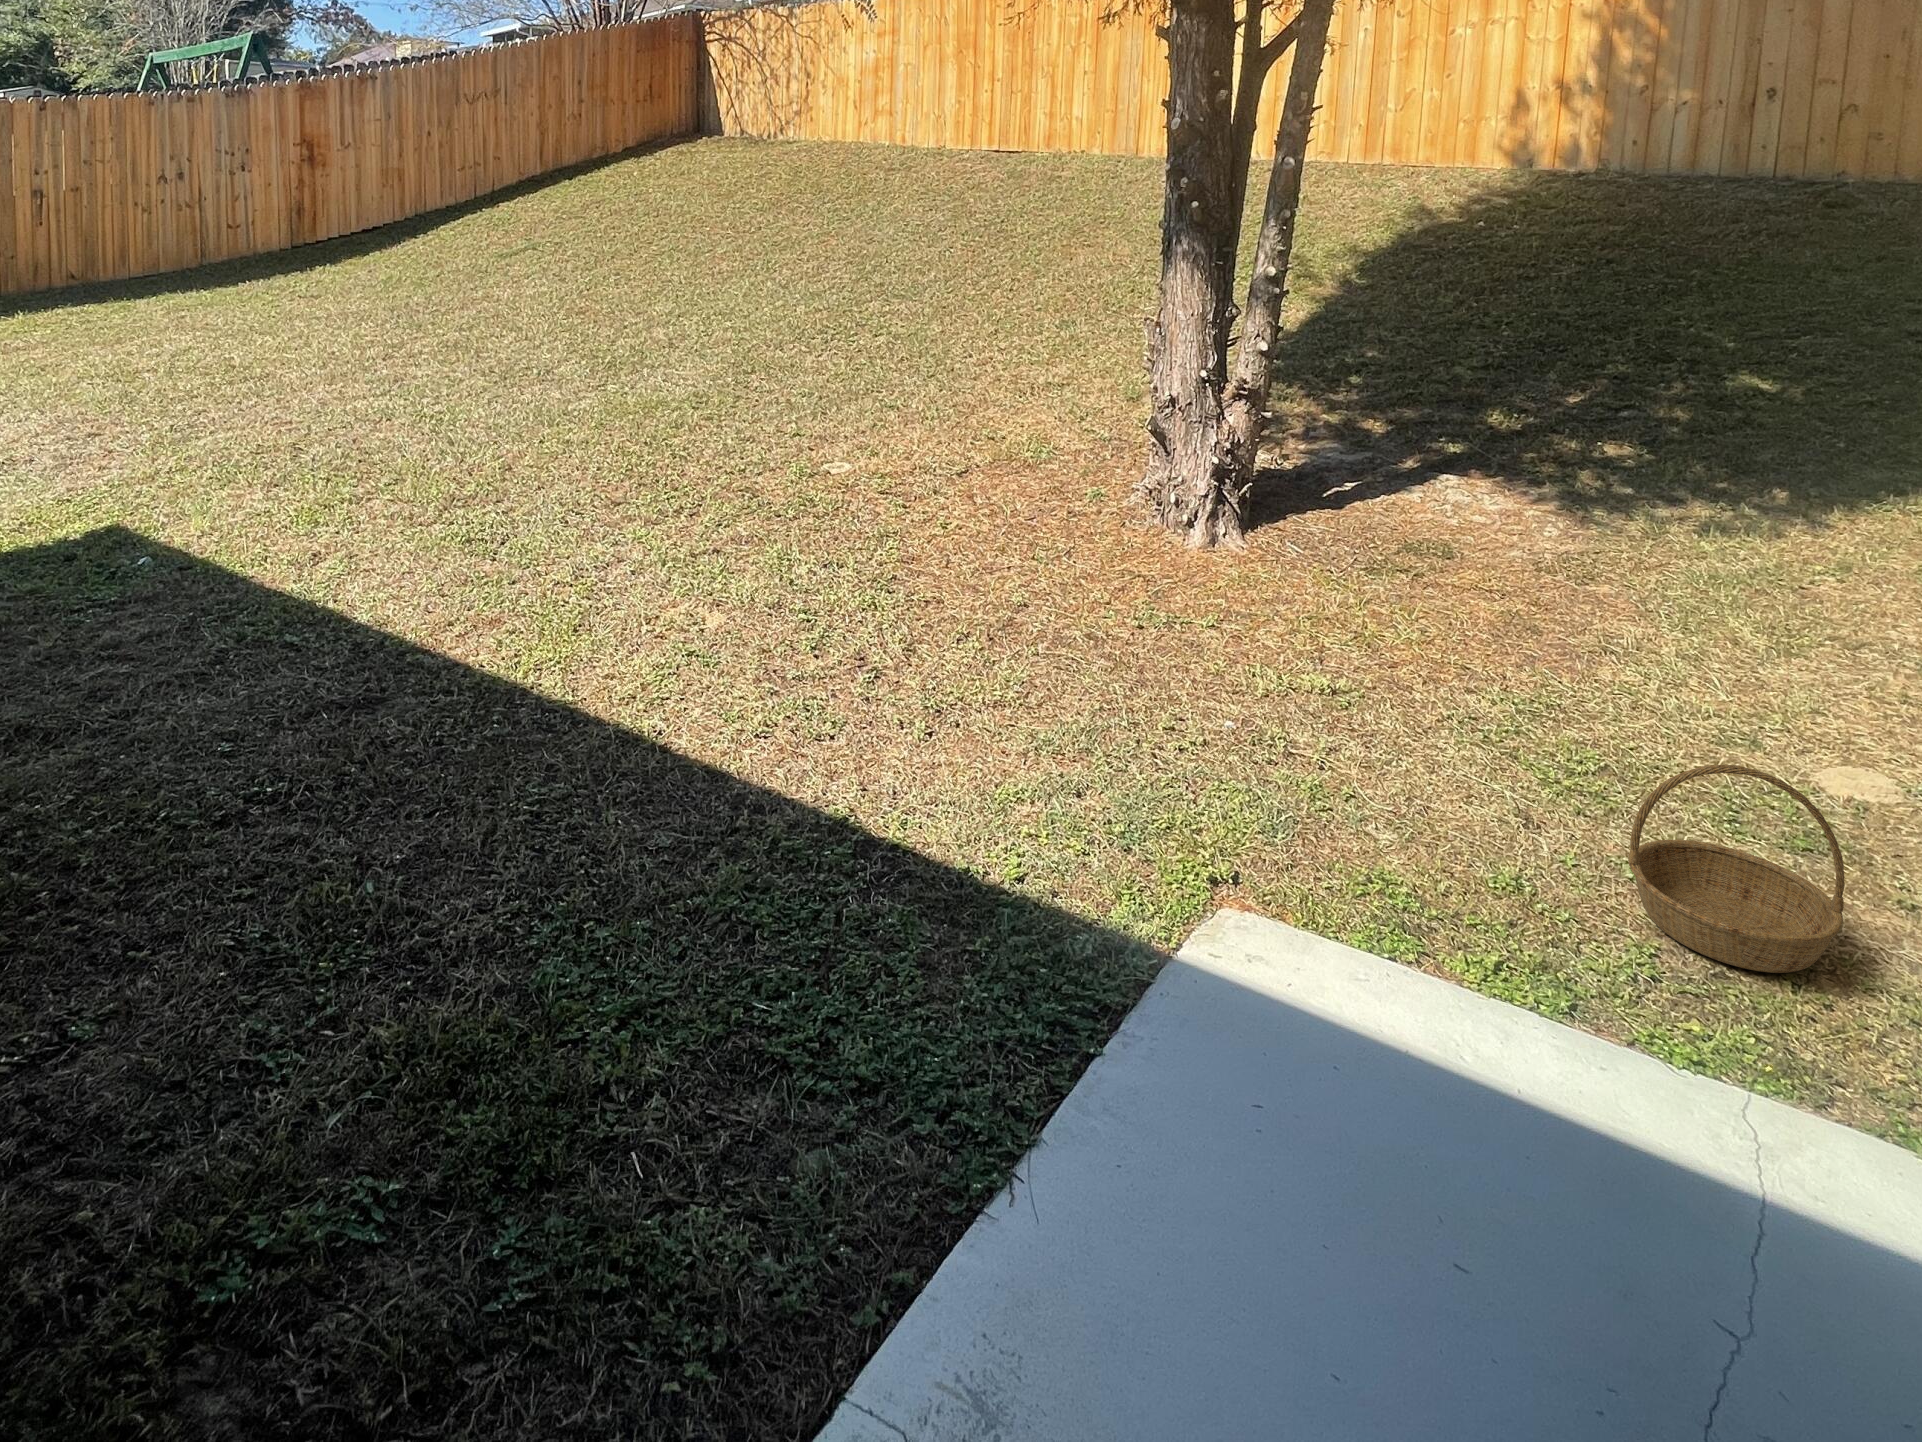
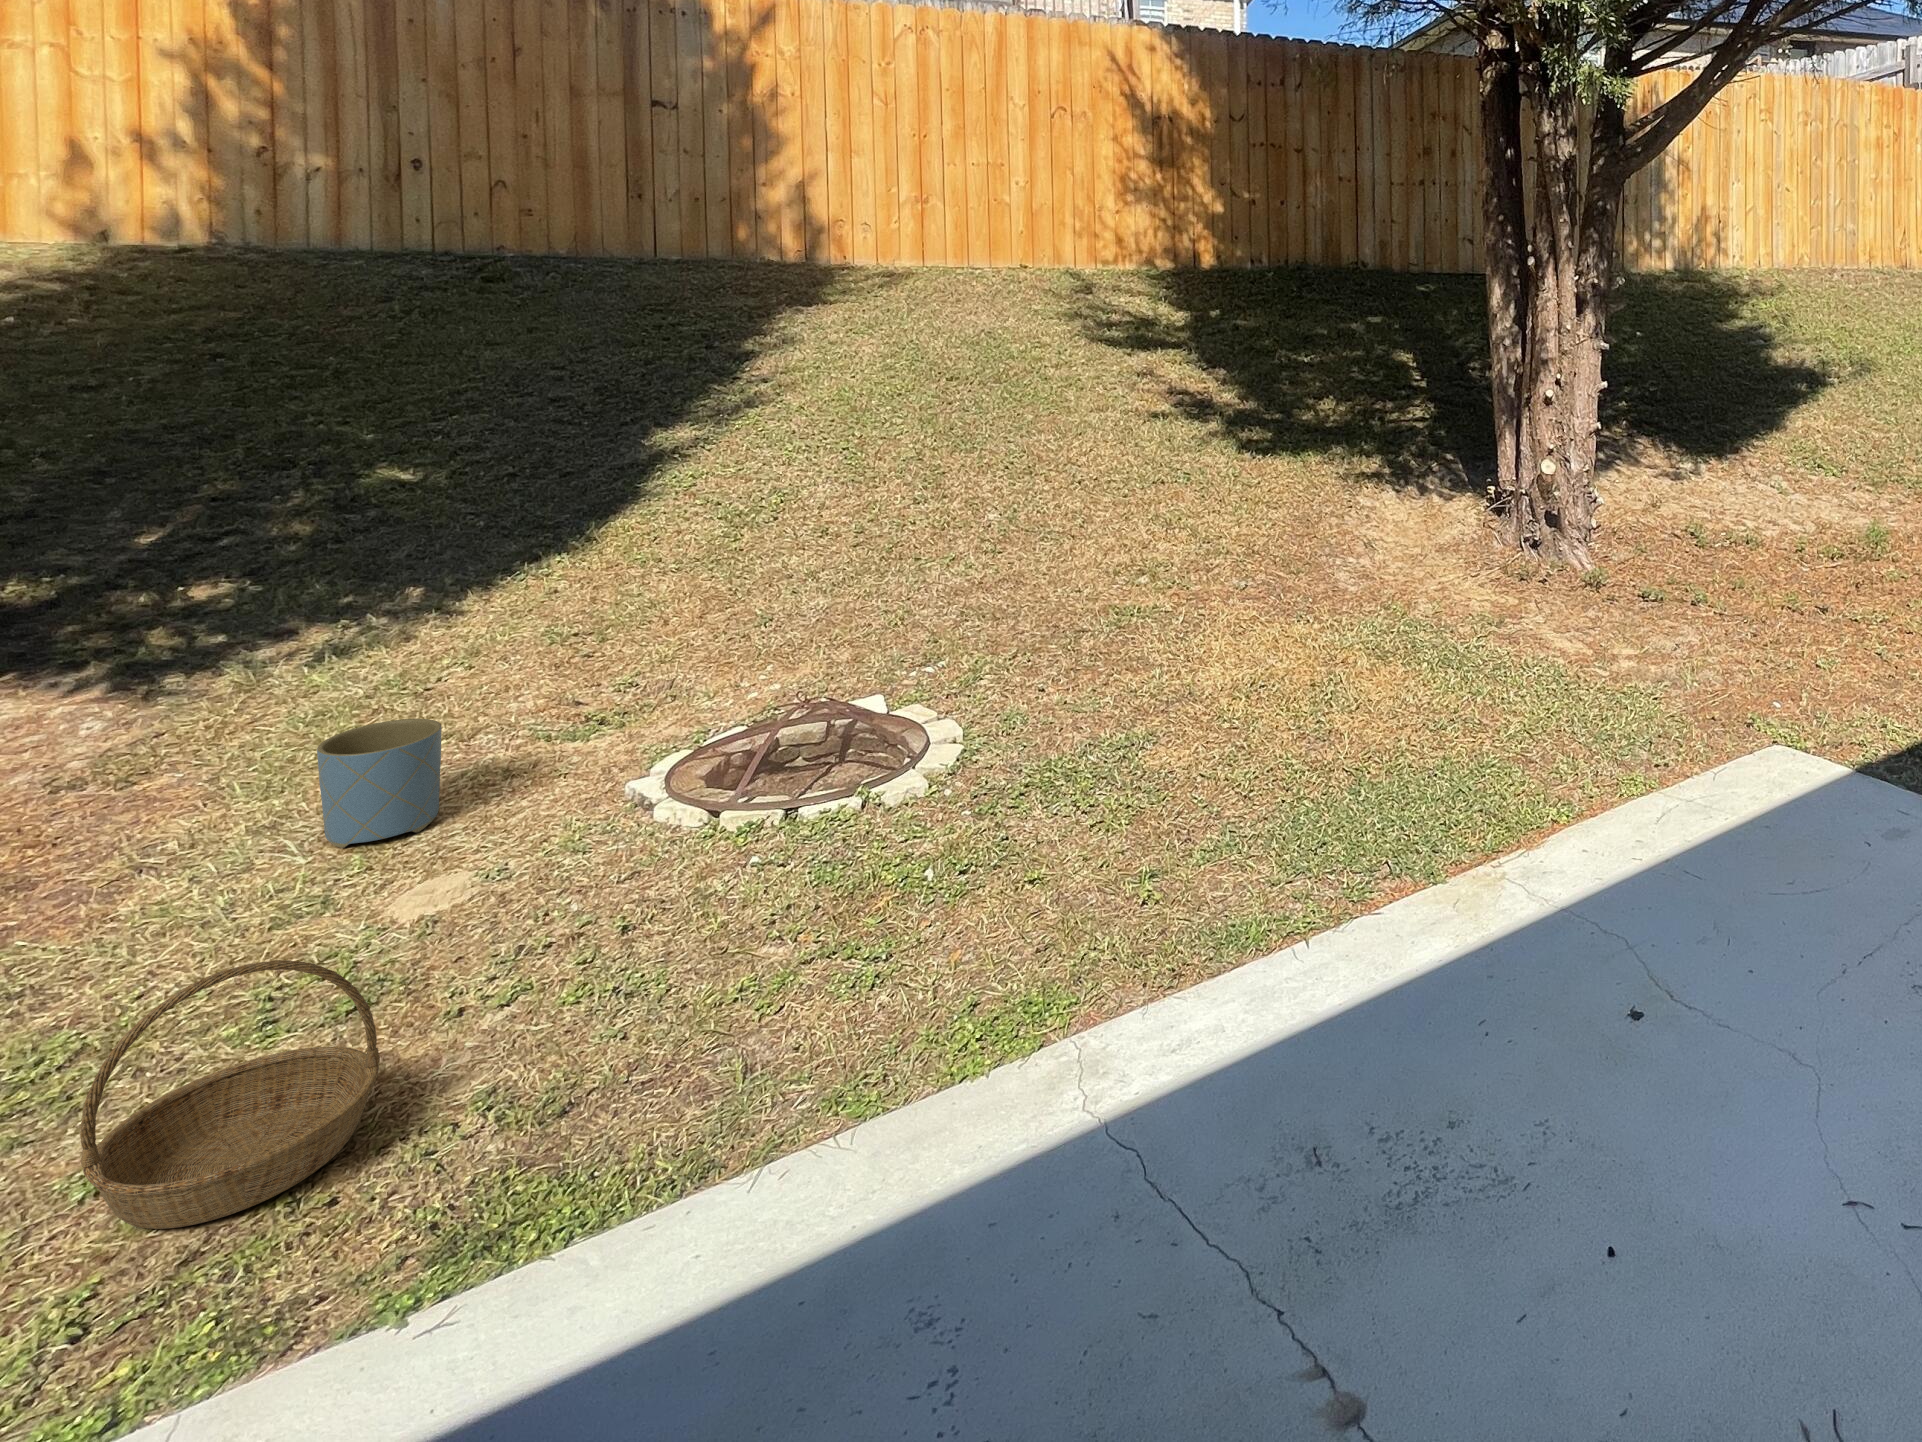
planter: none [1736,602,1849,717] -> present [317,719,442,848]

